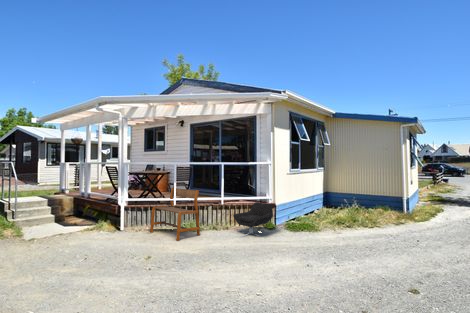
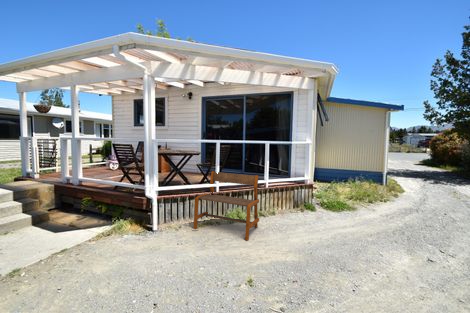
lounge chair: present [233,202,273,237] -> none [285,183,324,224]

